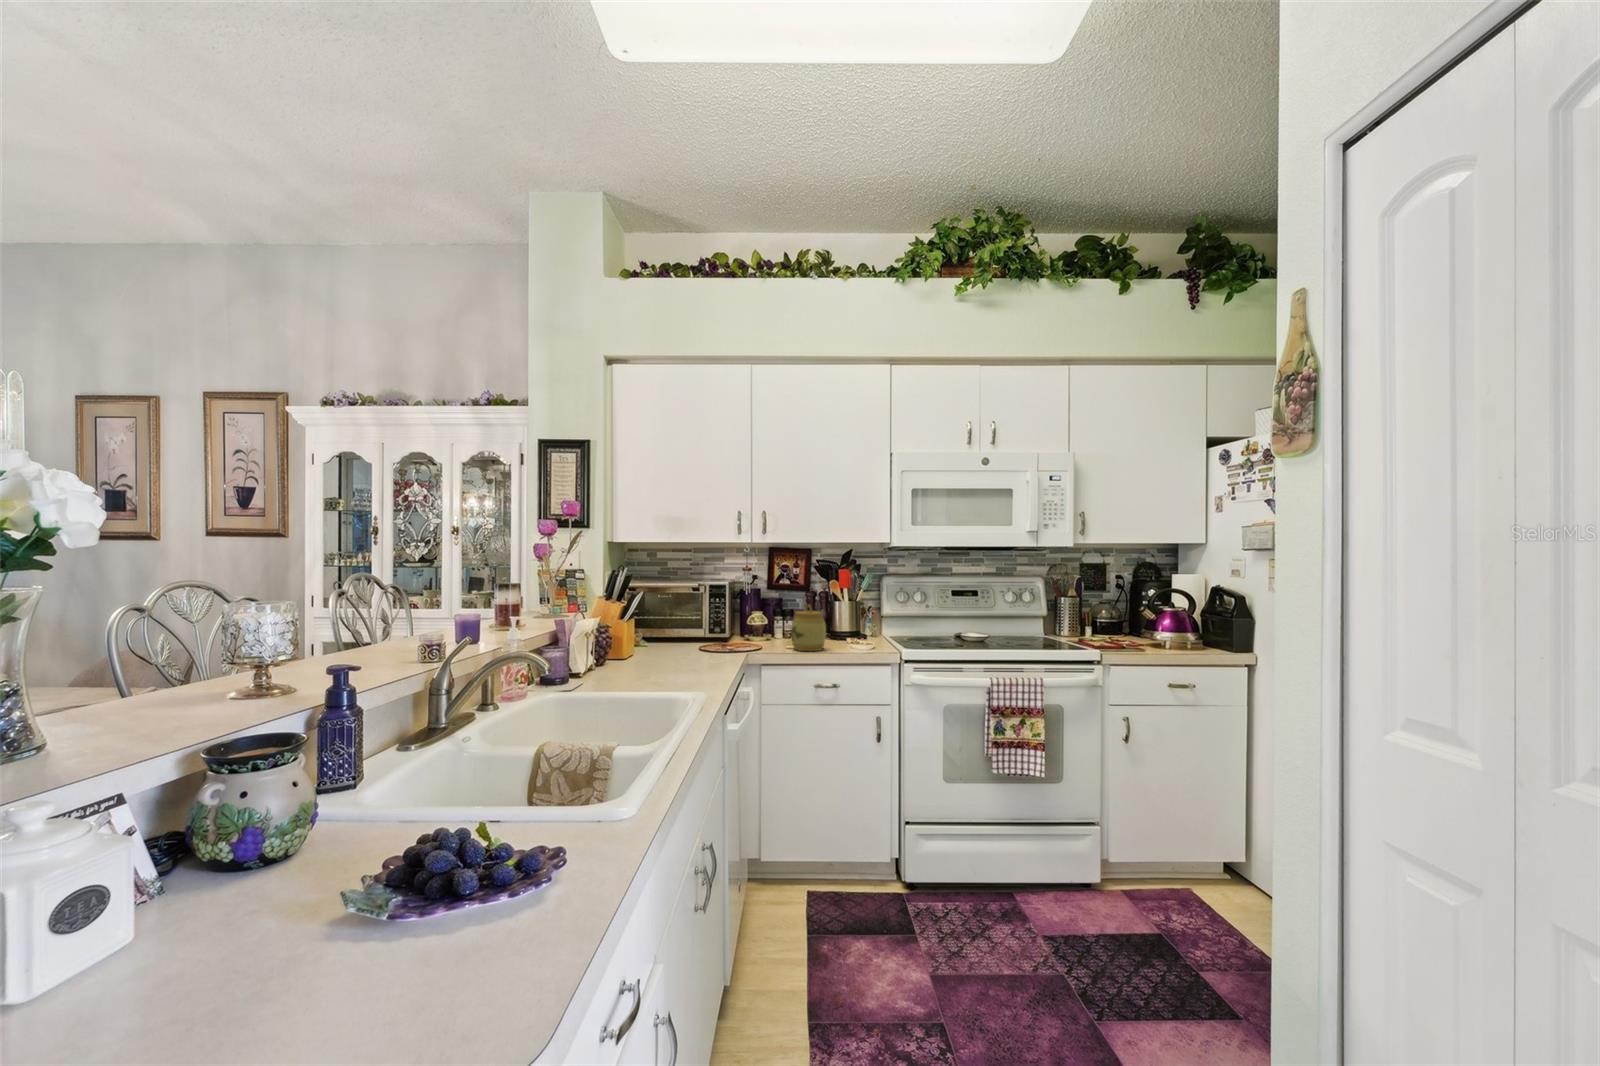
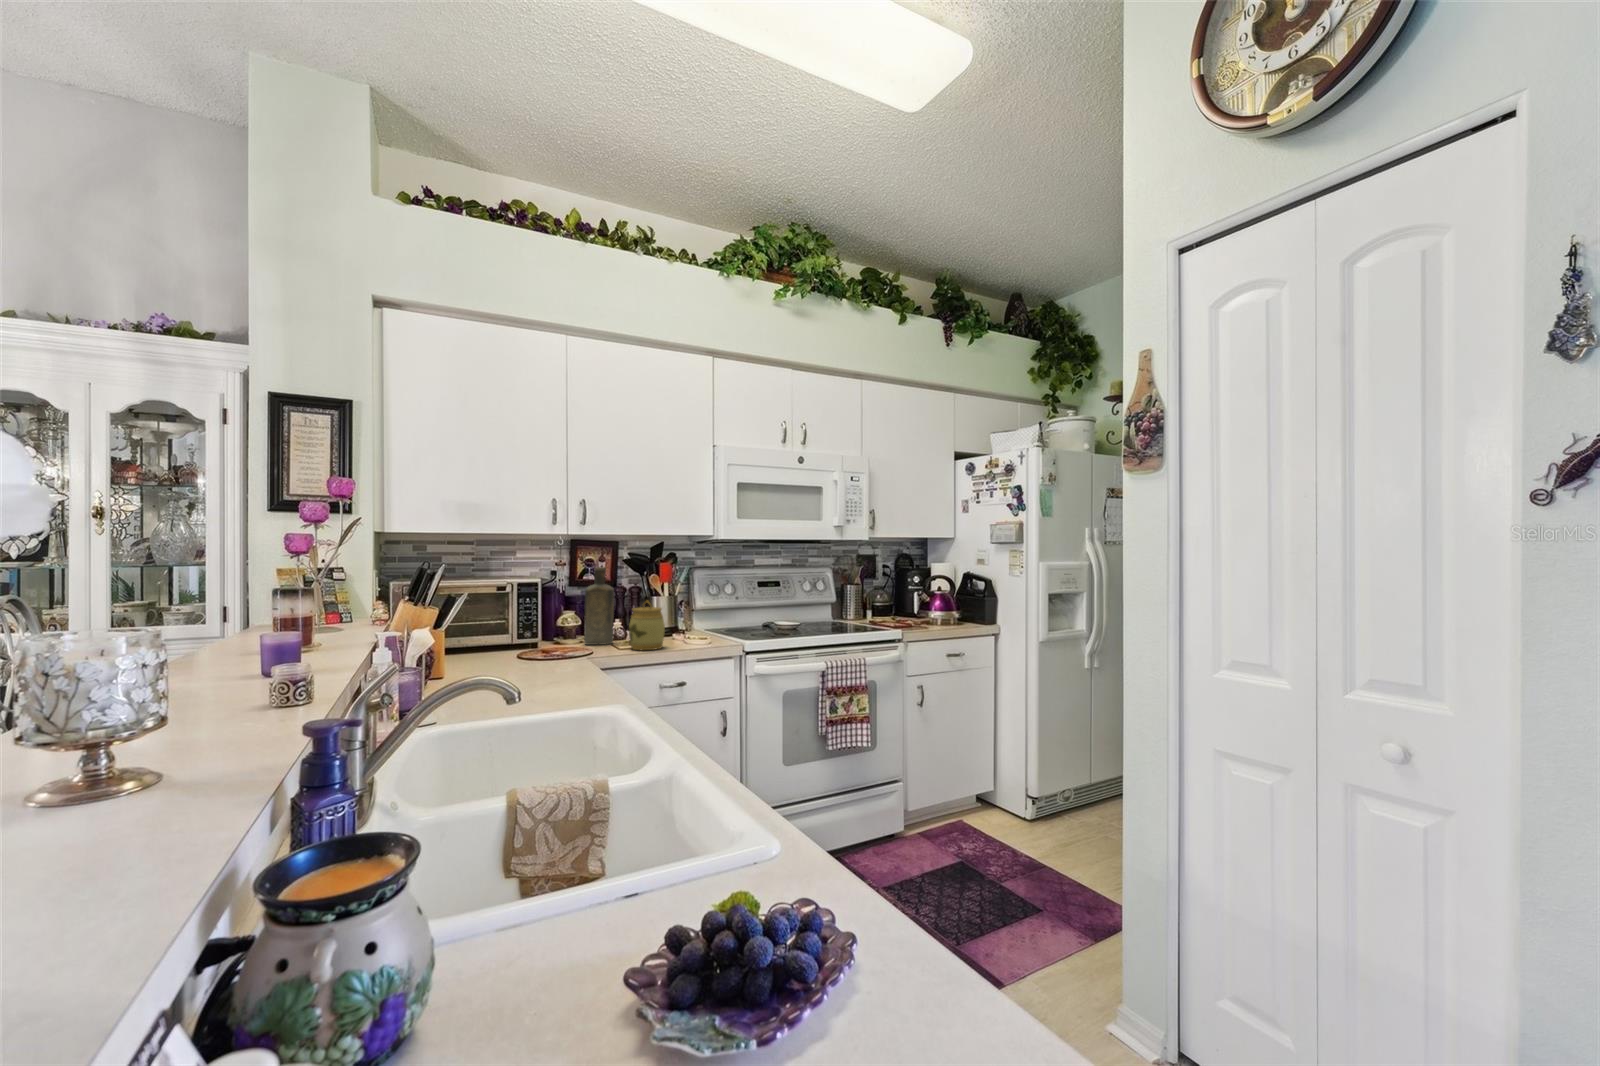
bottle: none [764,572,790,643] -> present [584,567,614,645]

